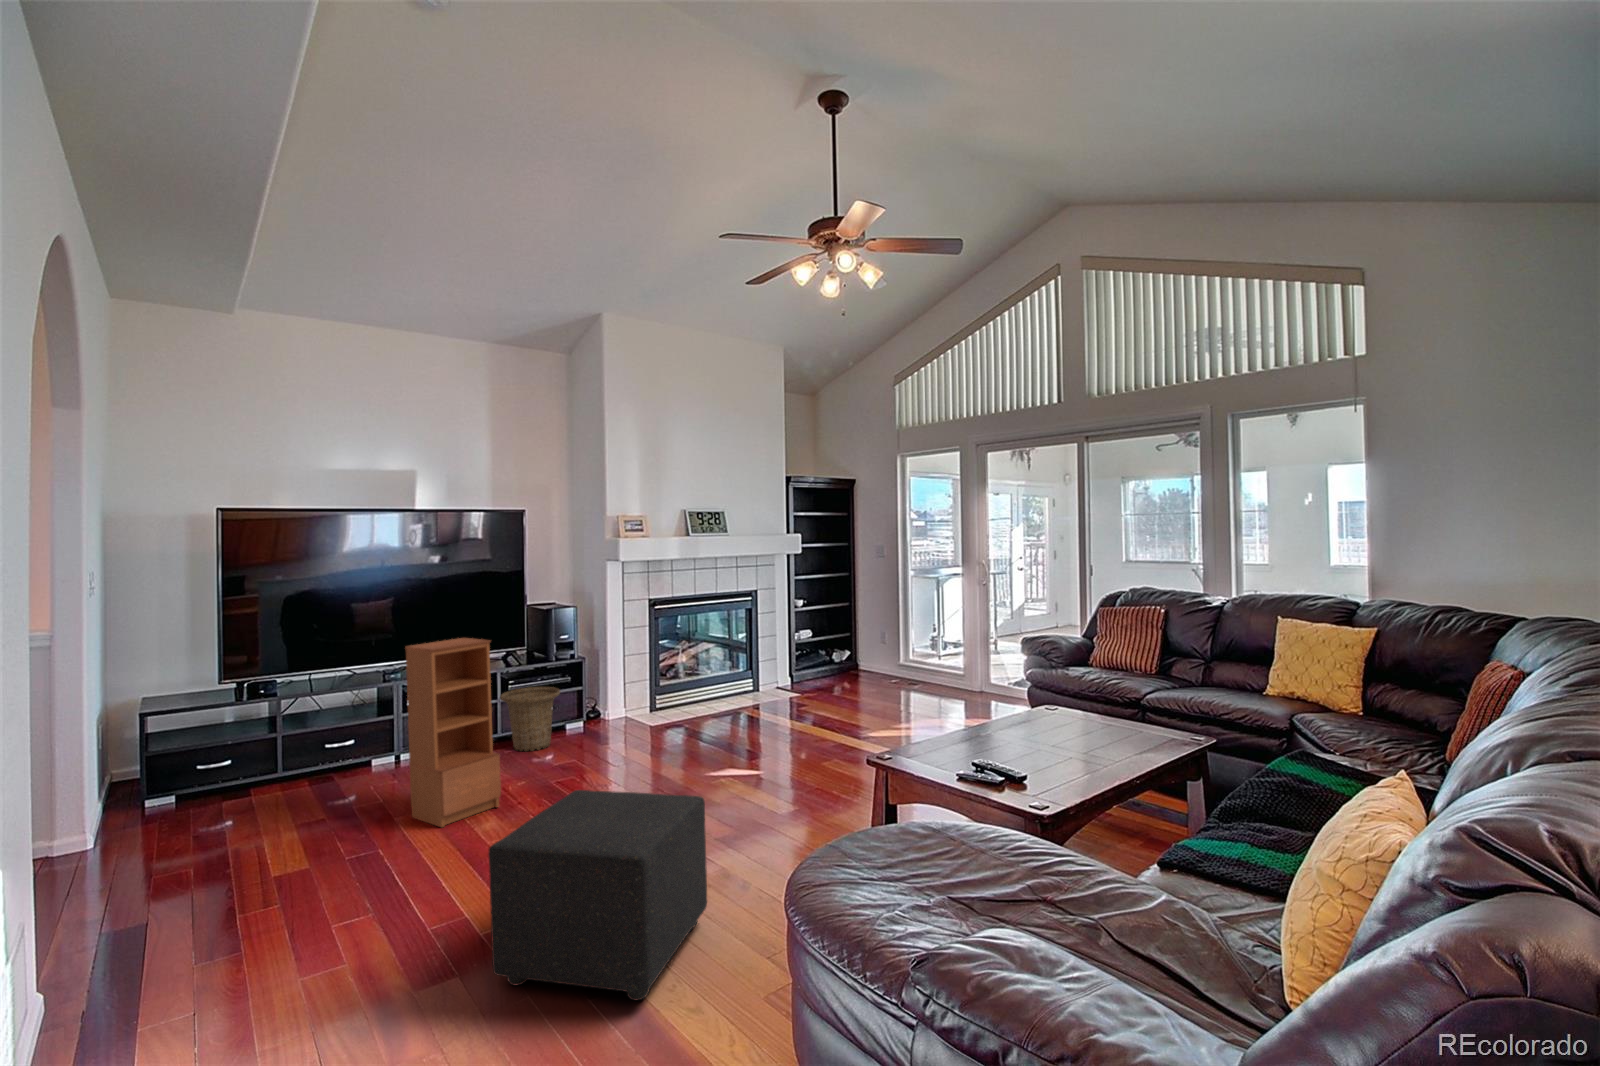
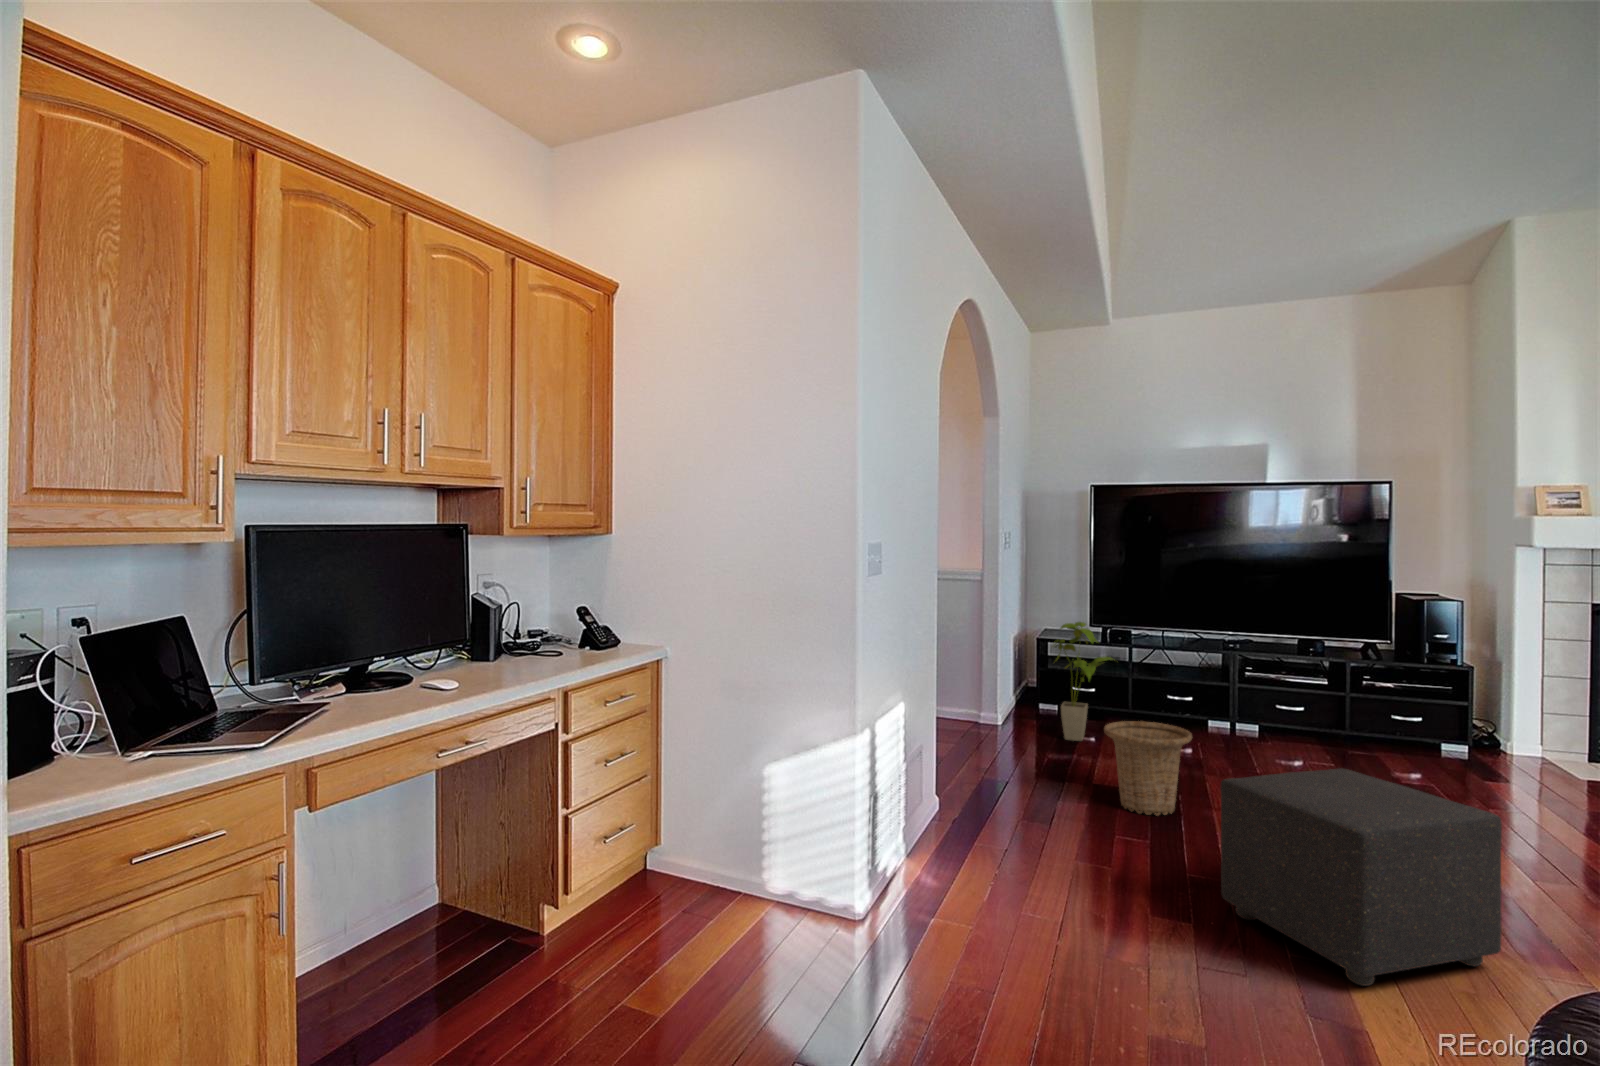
bookcase: present [405,638,501,827] -> none [1221,610,1313,791]
house plant: none [174,683,274,839] -> present [1054,622,1112,741]
basket: present [500,687,560,751] -> present [1104,721,1192,816]

